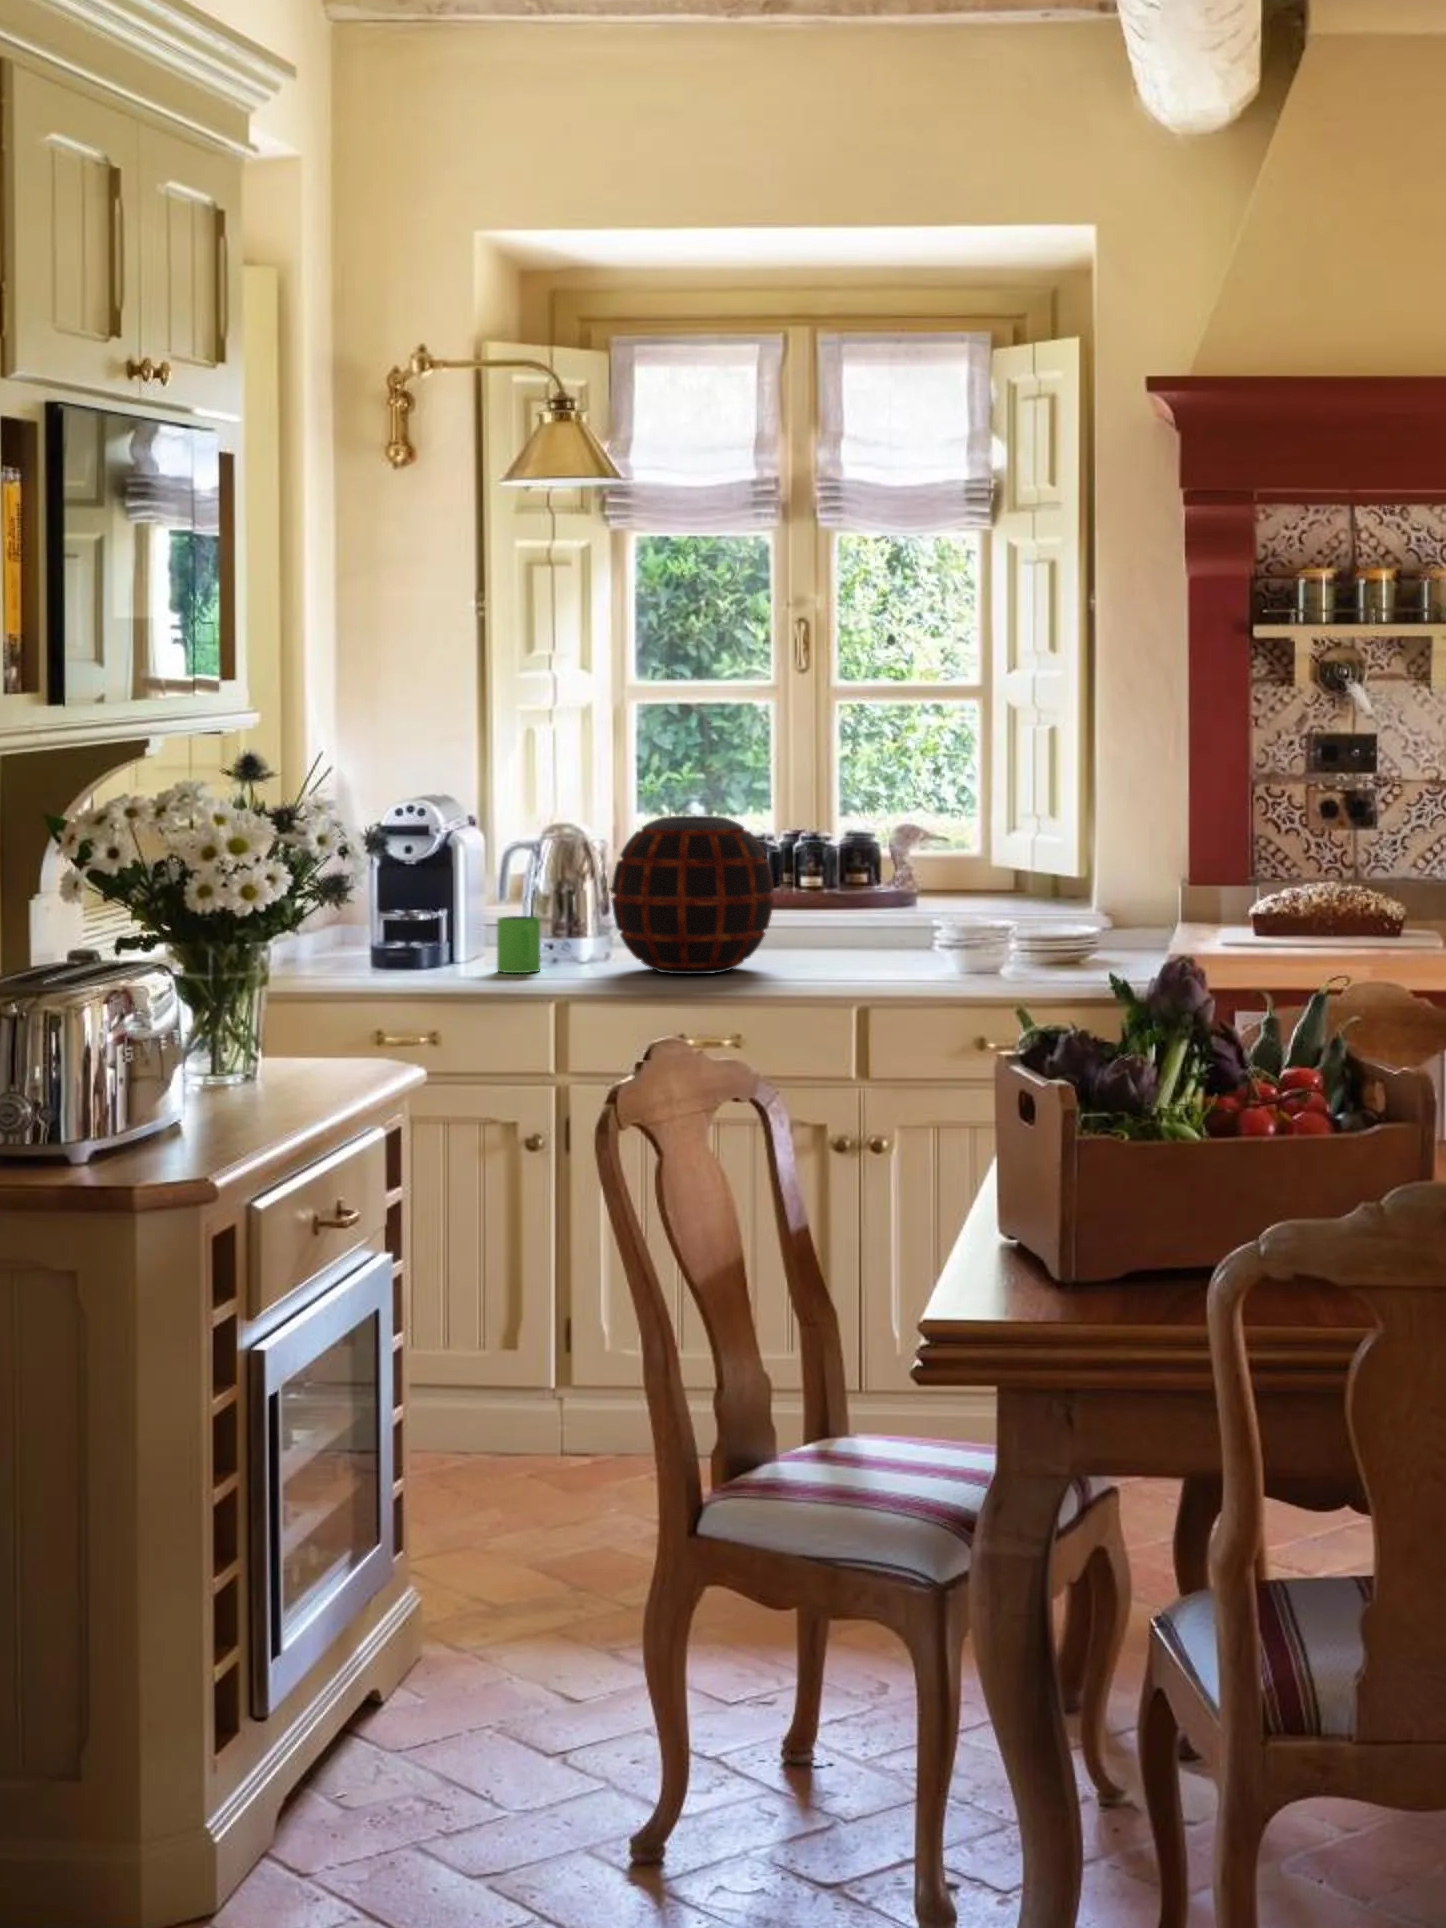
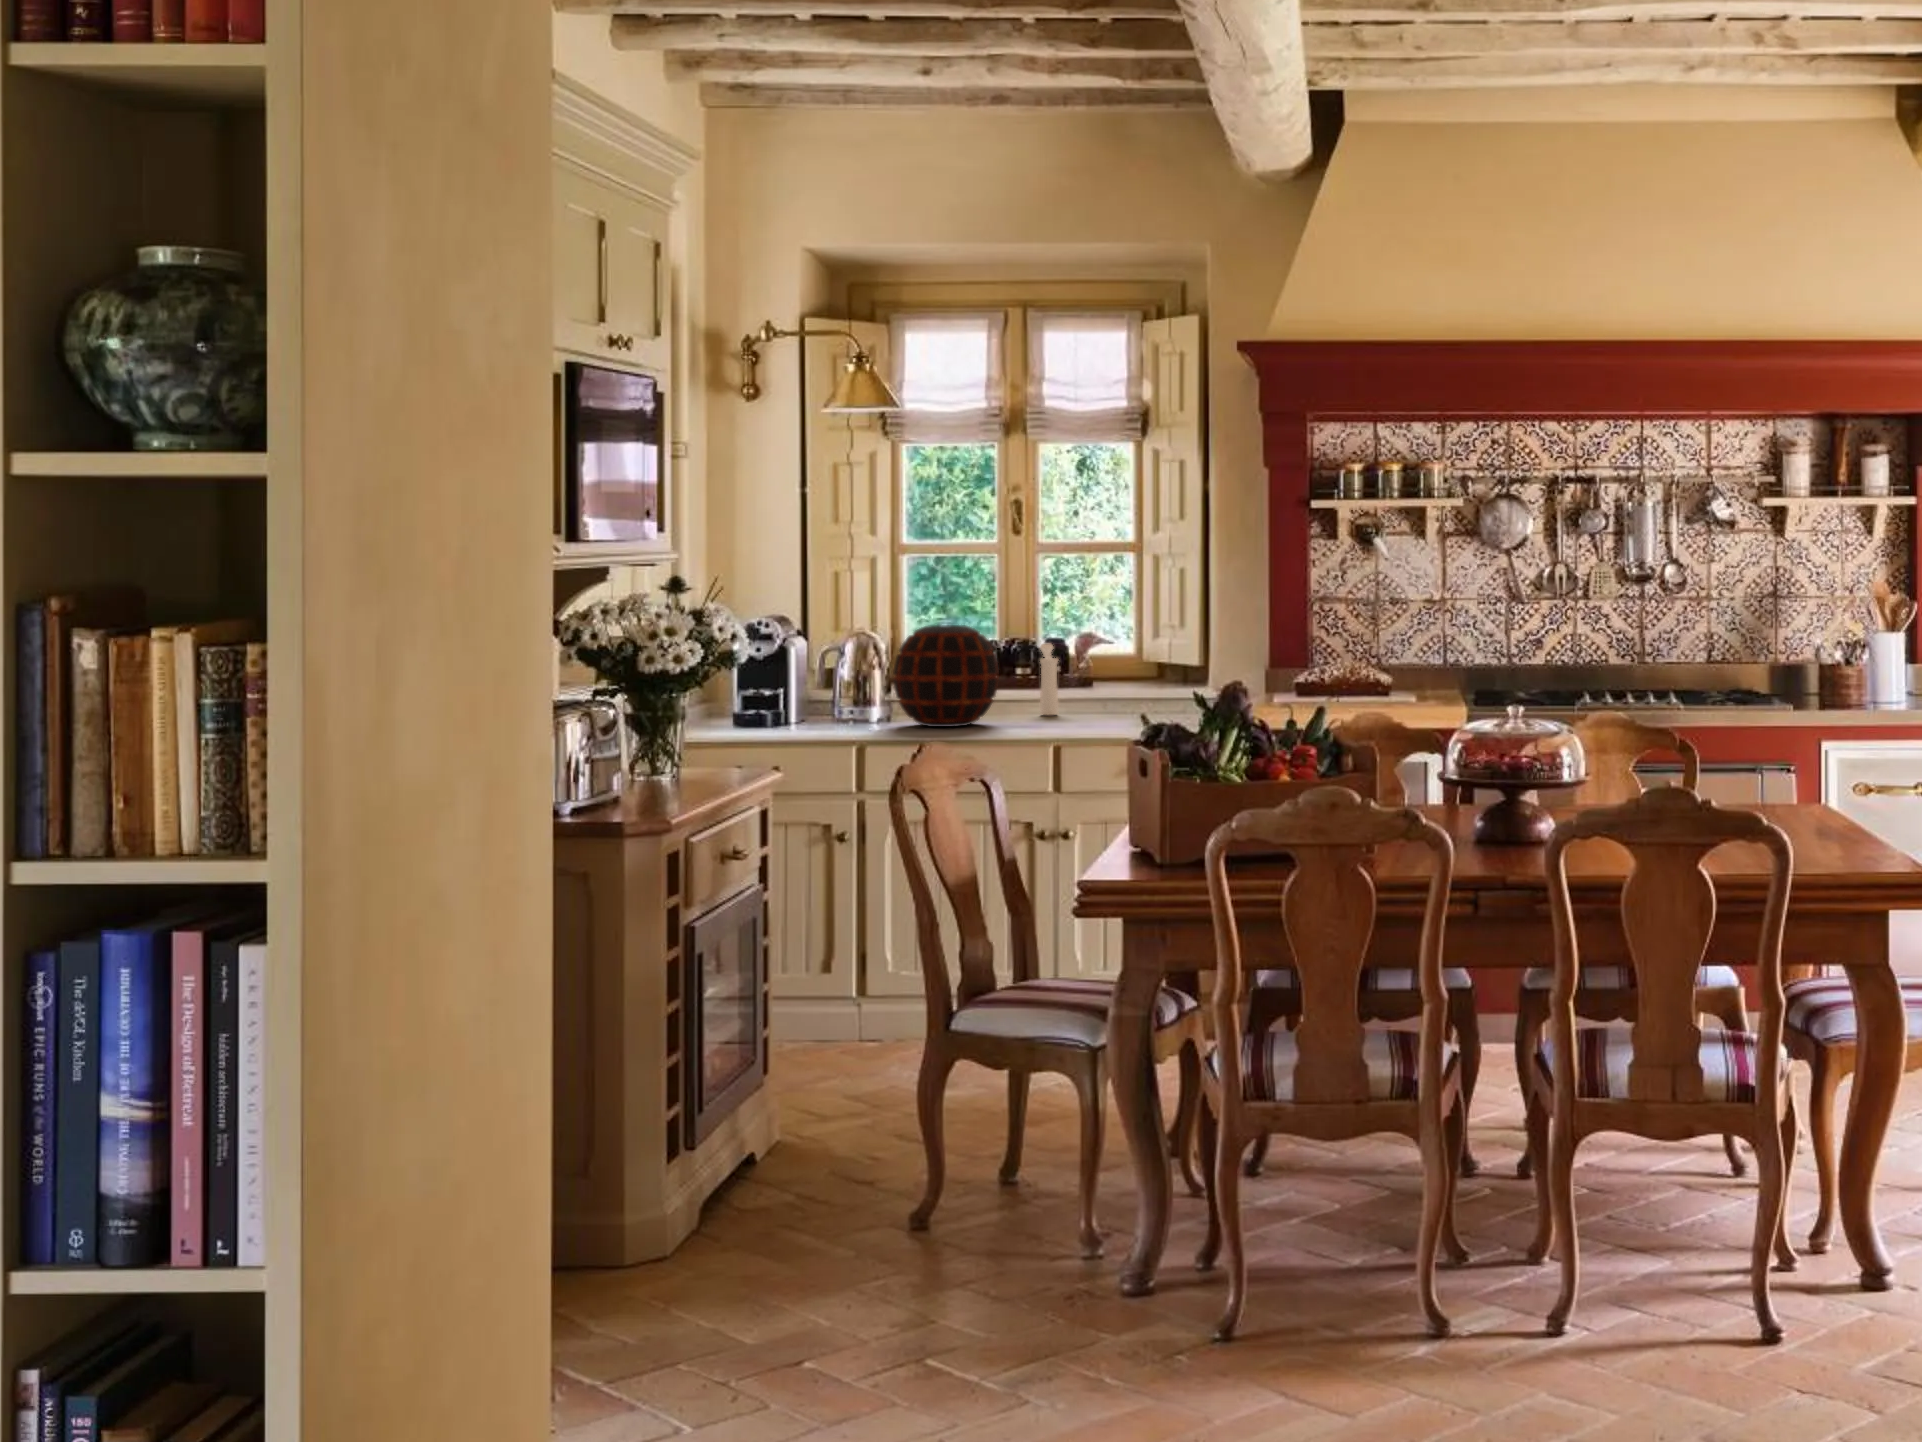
pepper mill: none [836,842,866,953] -> present [1040,644,1058,715]
mug: present [497,916,540,973] -> none [818,691,847,727]

